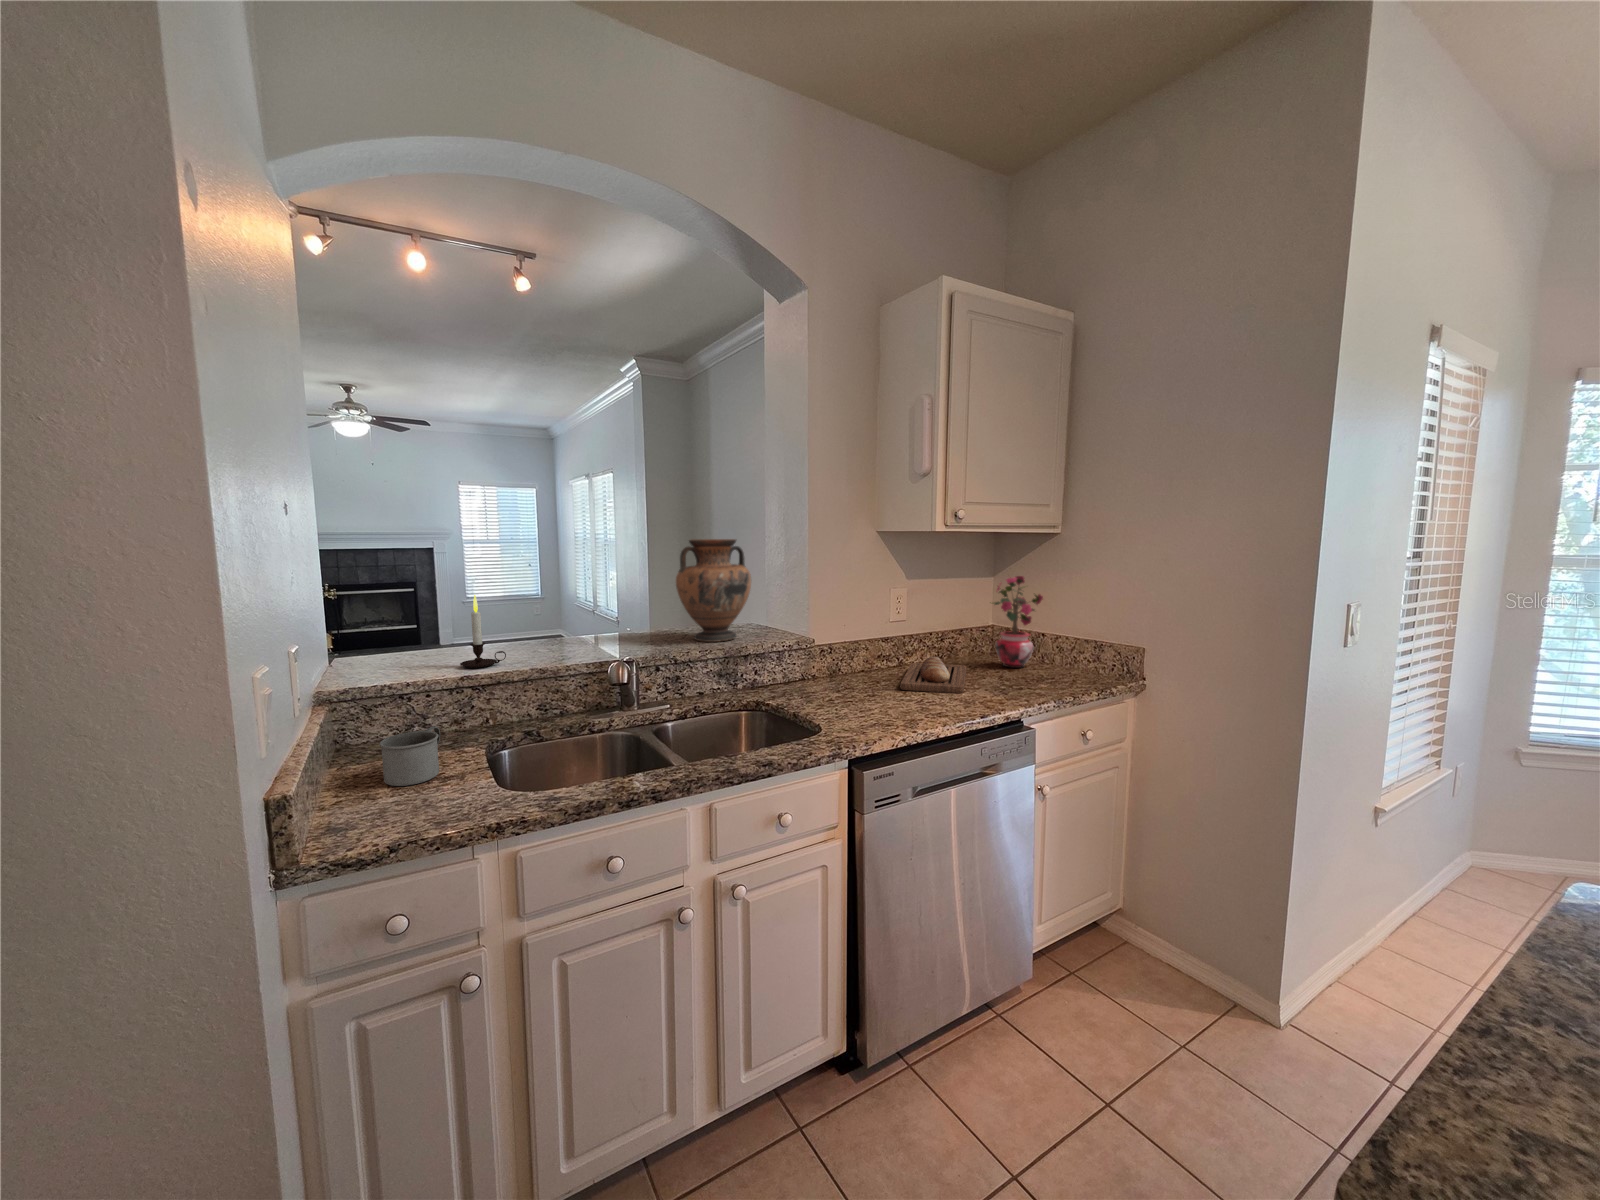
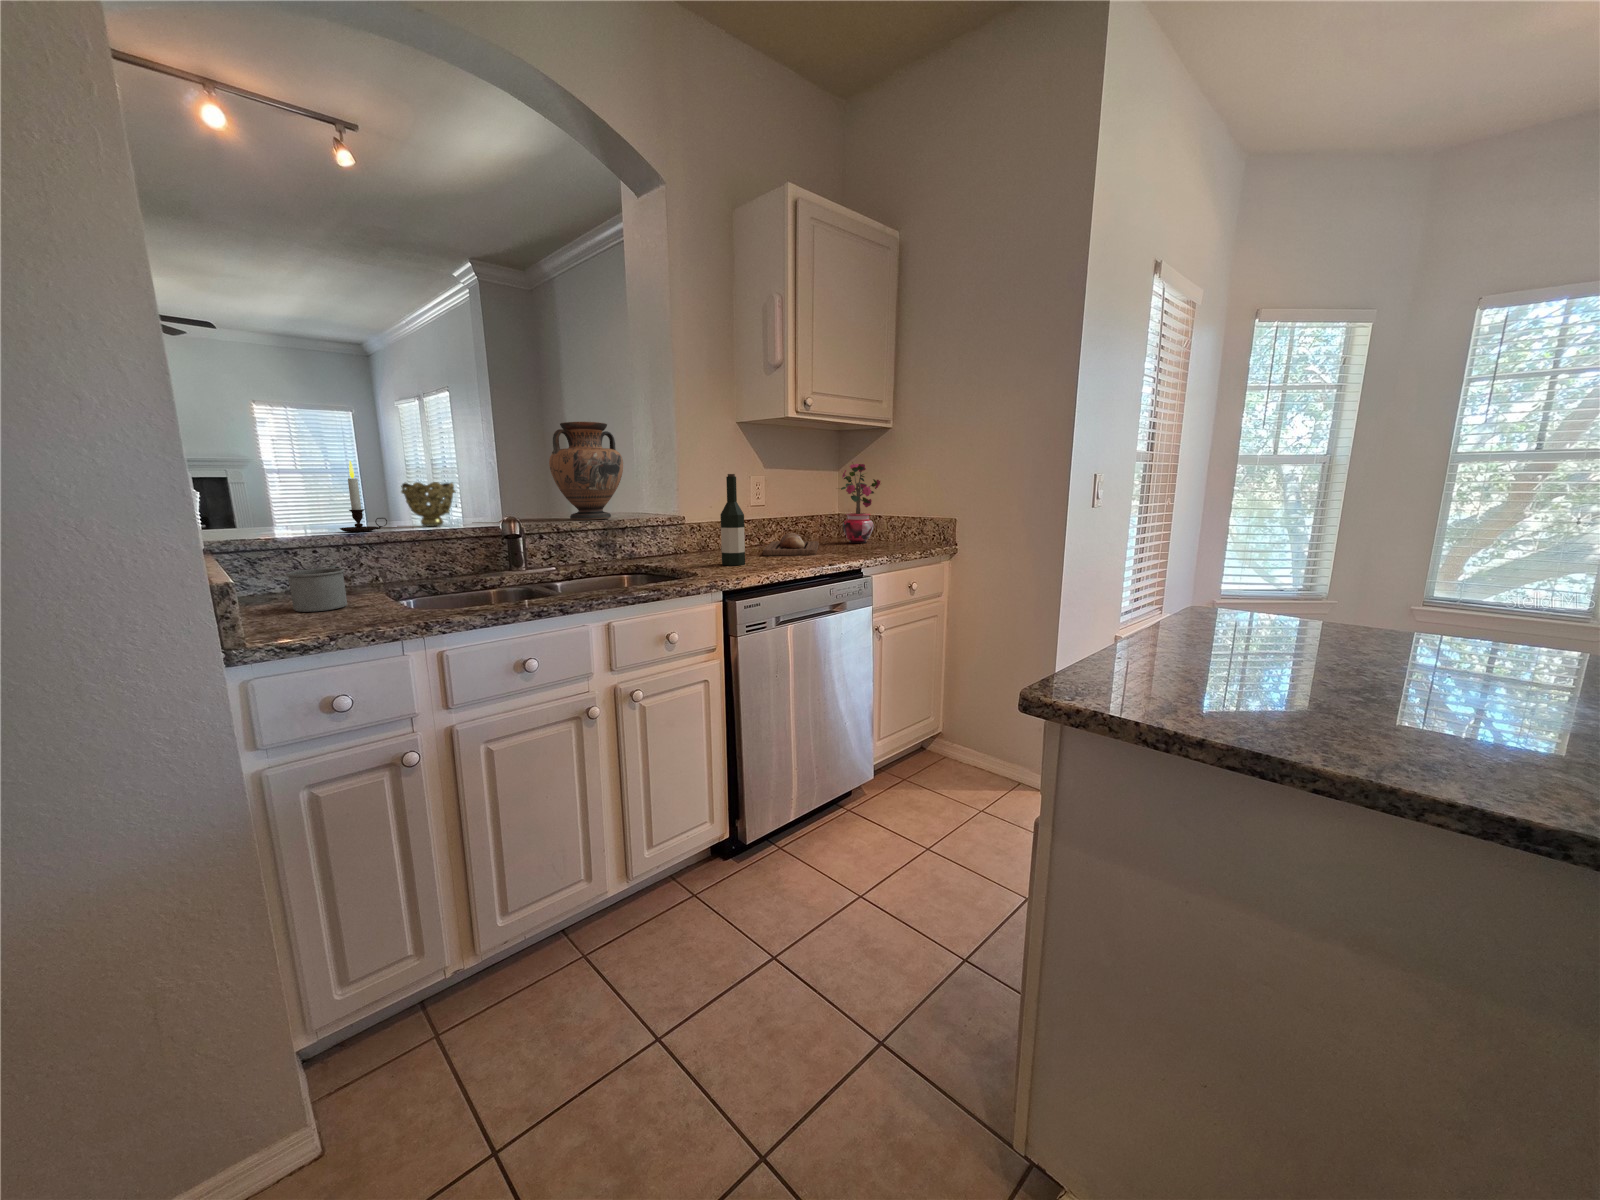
wine bottle: none [852,605,879,711] -> present [720,474,745,566]
decorative bowl: none [526,606,579,654] -> present [401,482,455,526]

